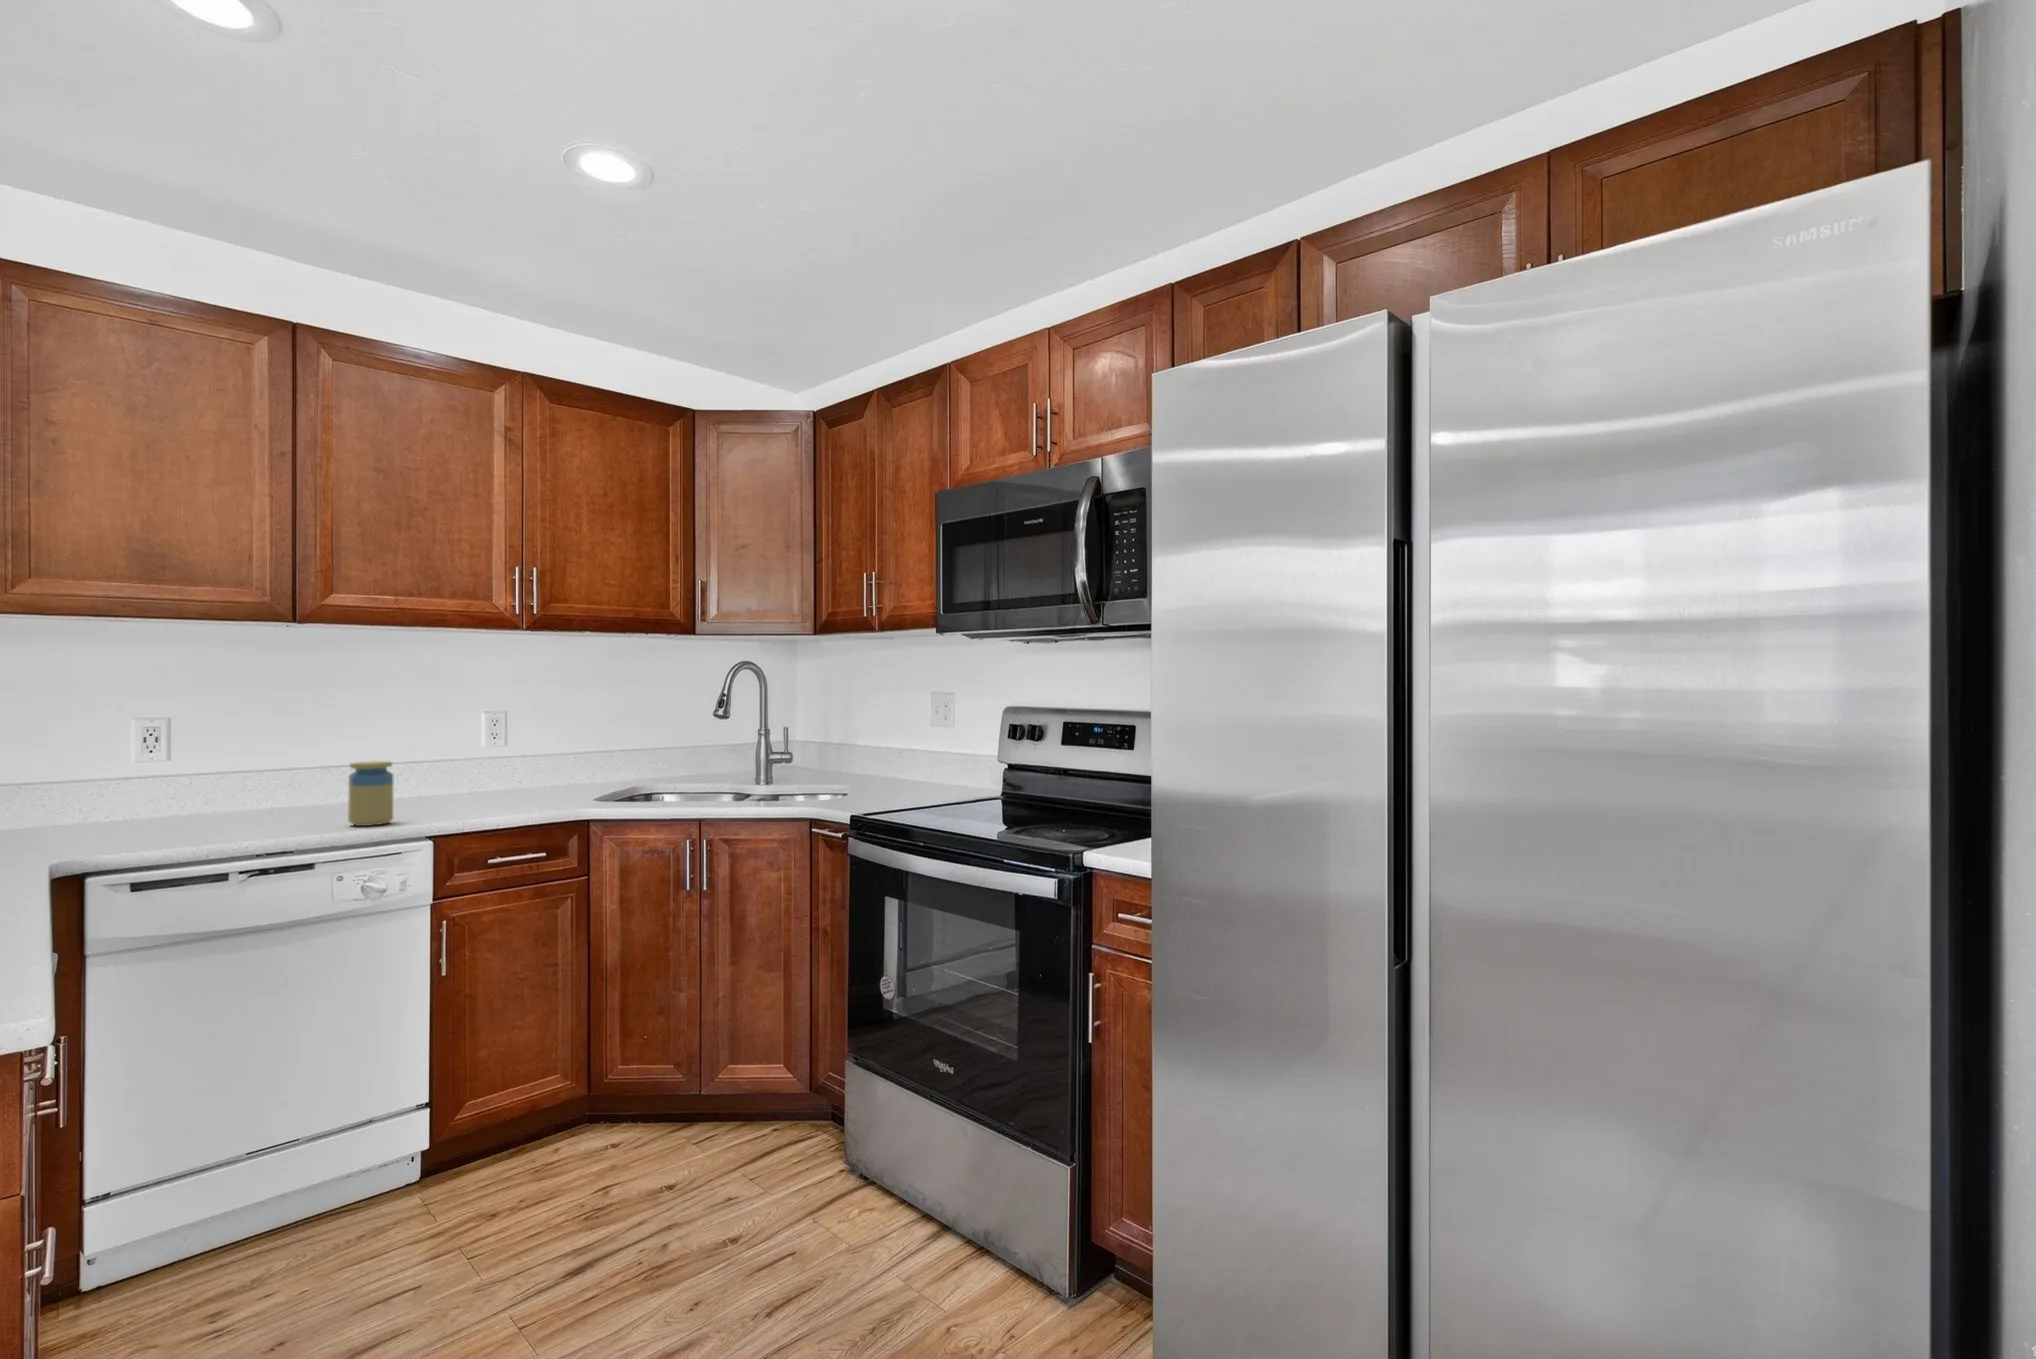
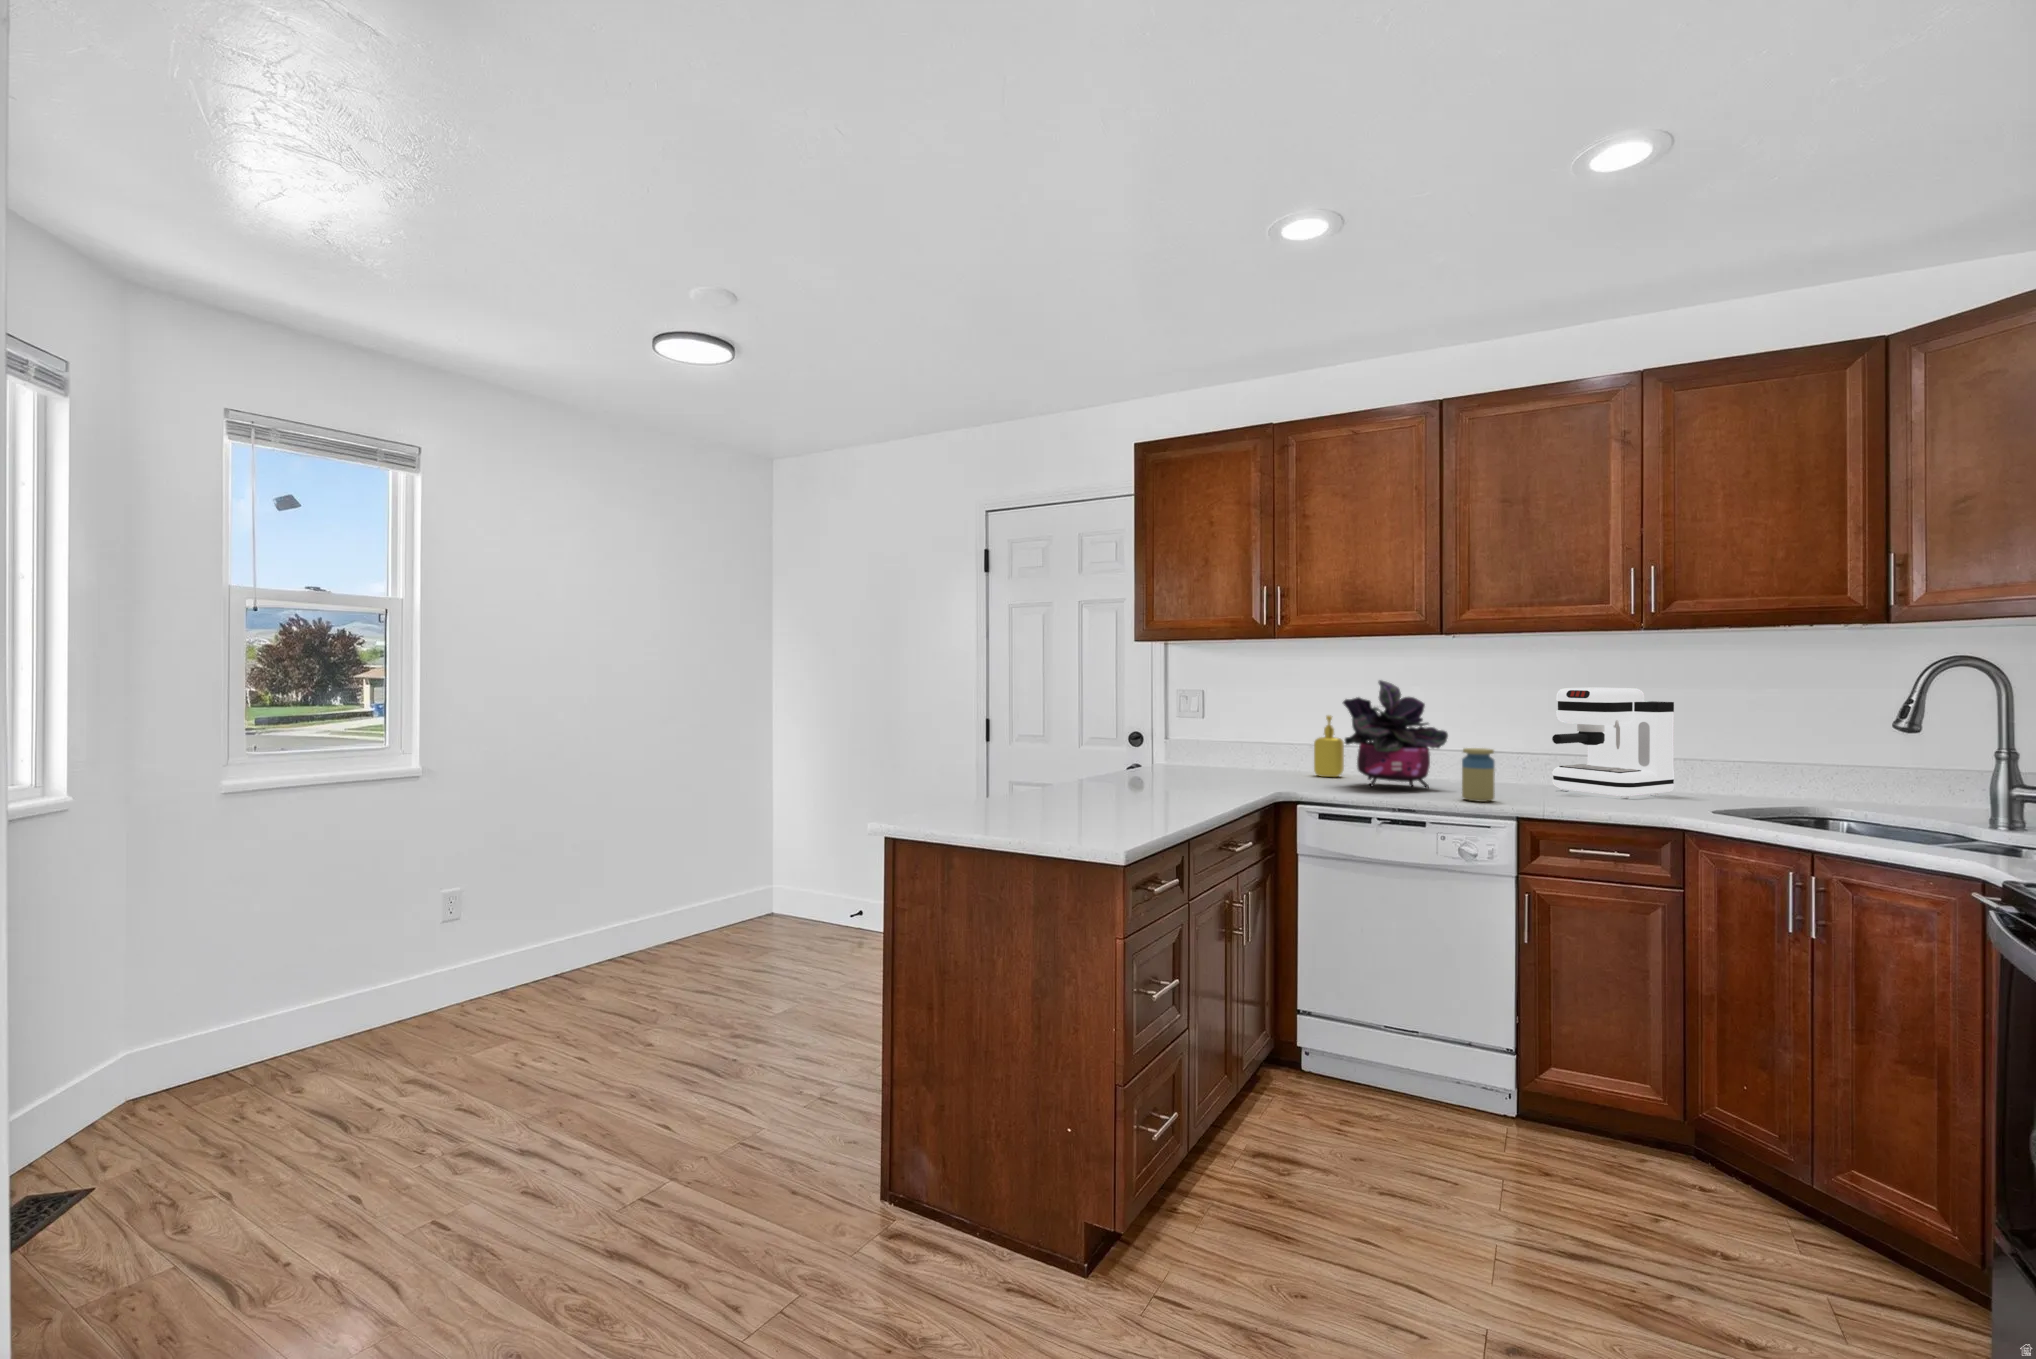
potted plant: none [137,681,303,830] -> present [1343,680,1448,788]
coffee maker: none [411,689,527,803] -> present [1552,688,1674,798]
soap dispenser: none [42,736,100,832] -> present [1314,715,1344,777]

